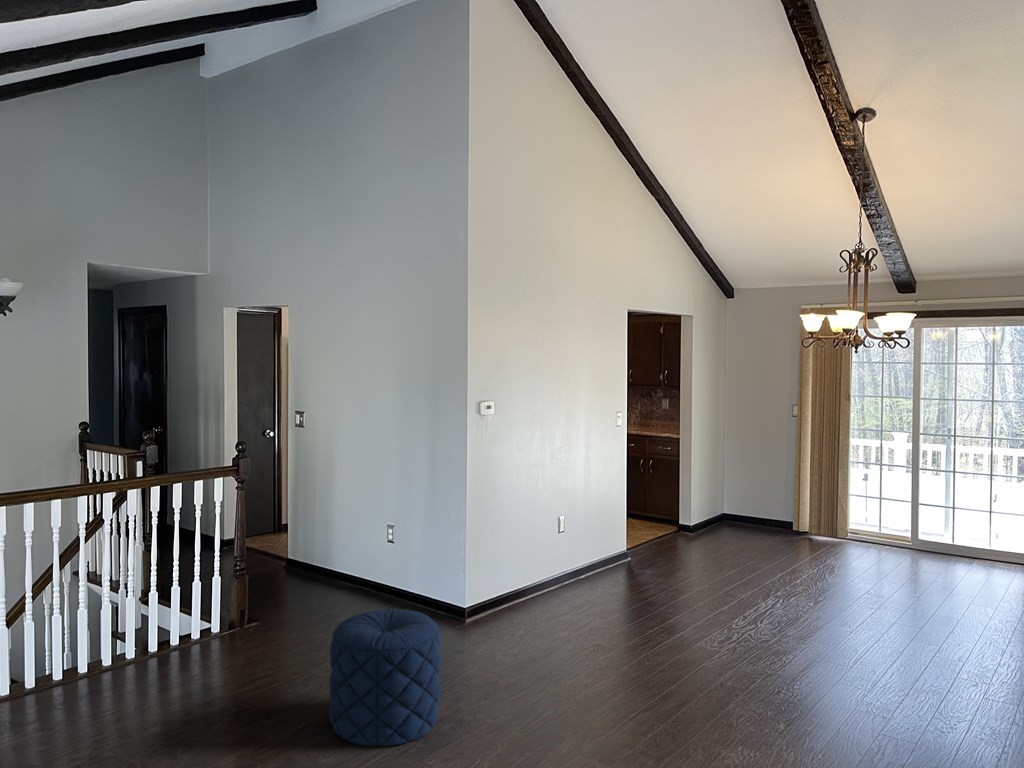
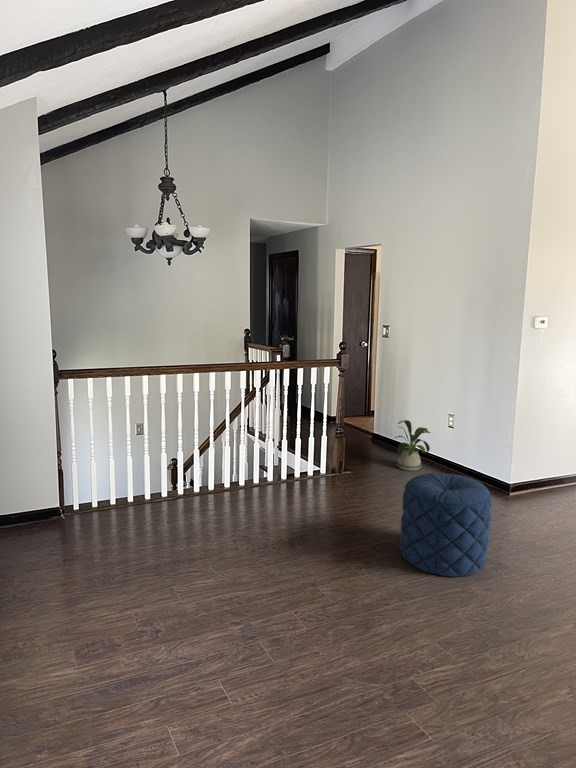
house plant: none [313,541,368,610] -> present [395,420,430,471]

